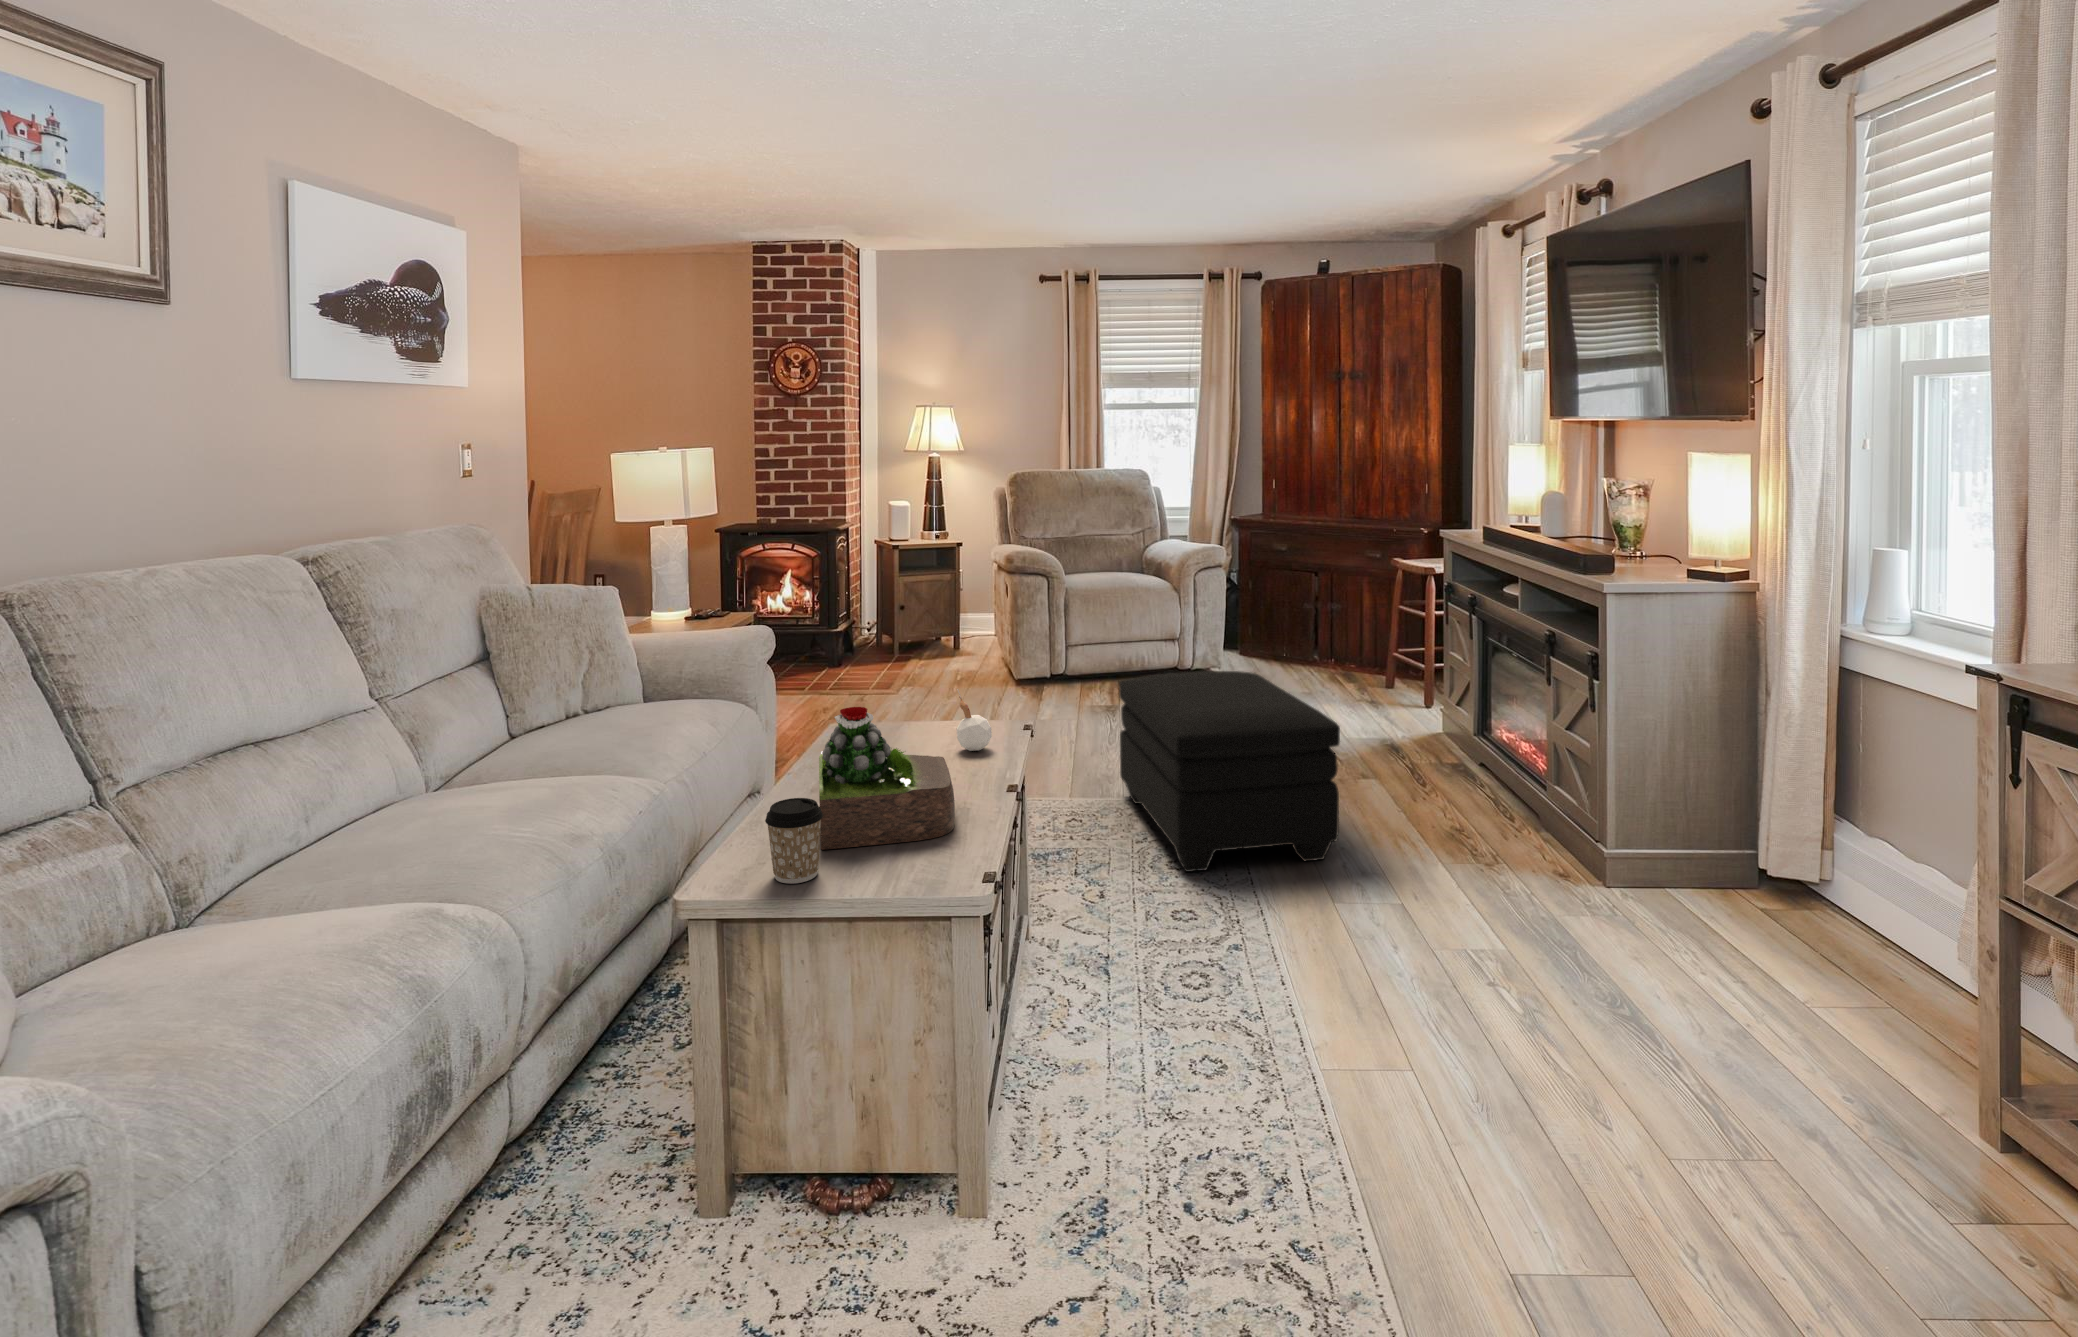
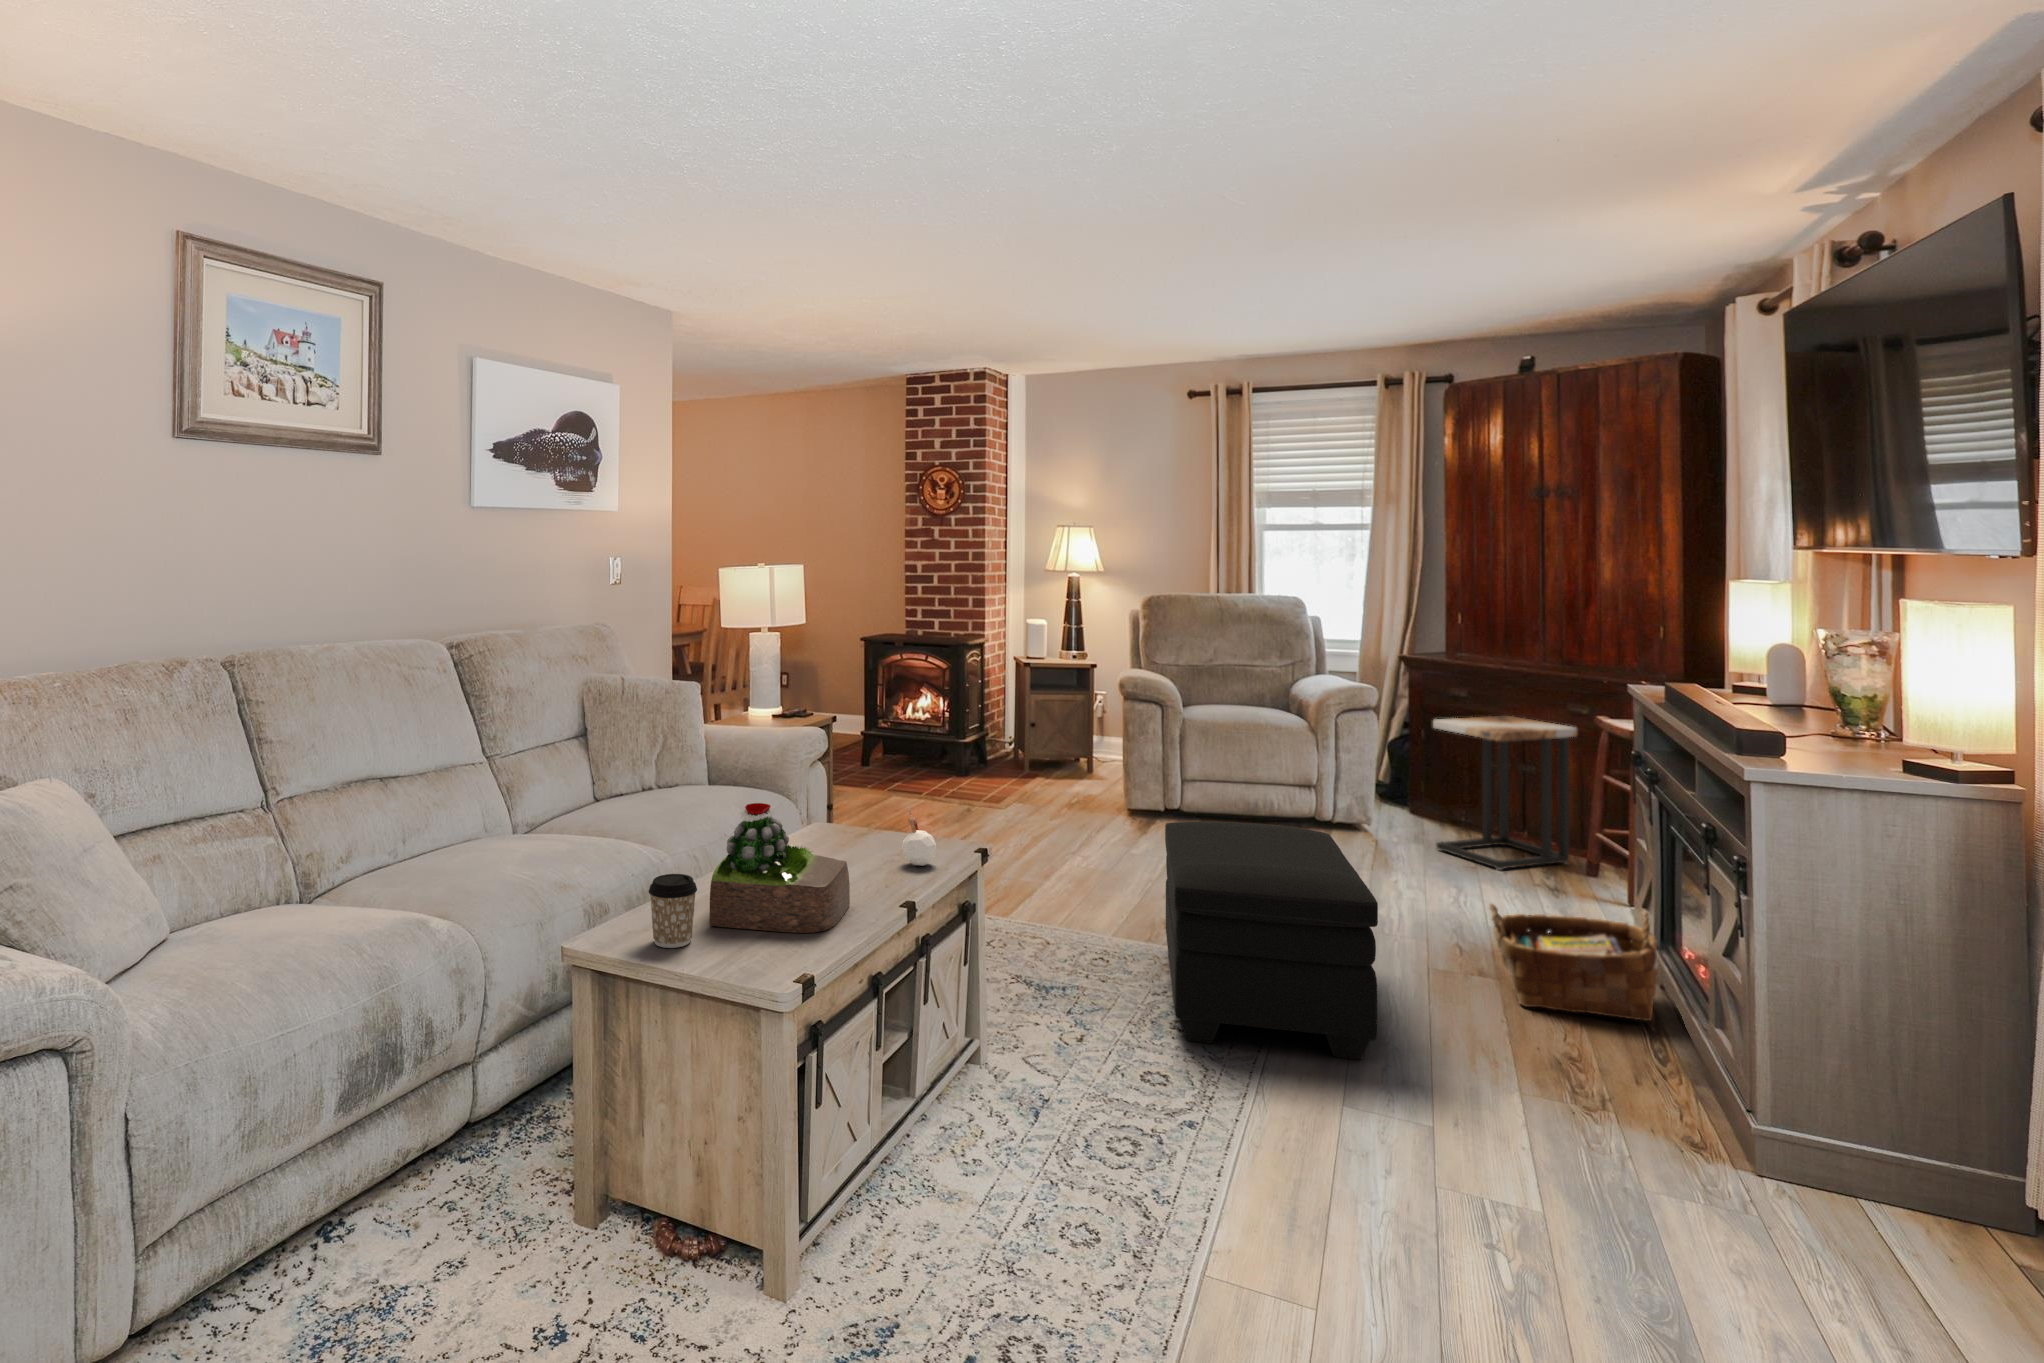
side table: none [1269,562,1372,688] -> present [1433,716,1577,870]
woven basket: none [1371,704,1493,793] -> present [1489,904,1658,1021]

